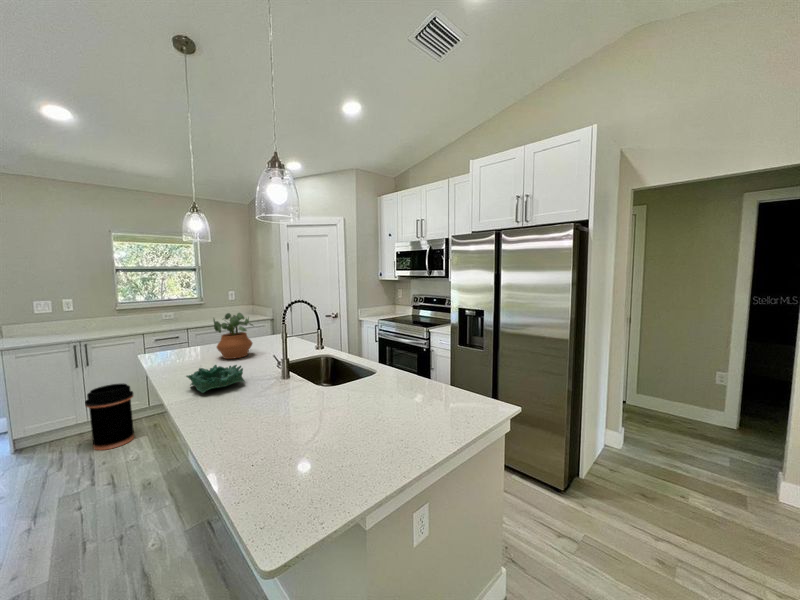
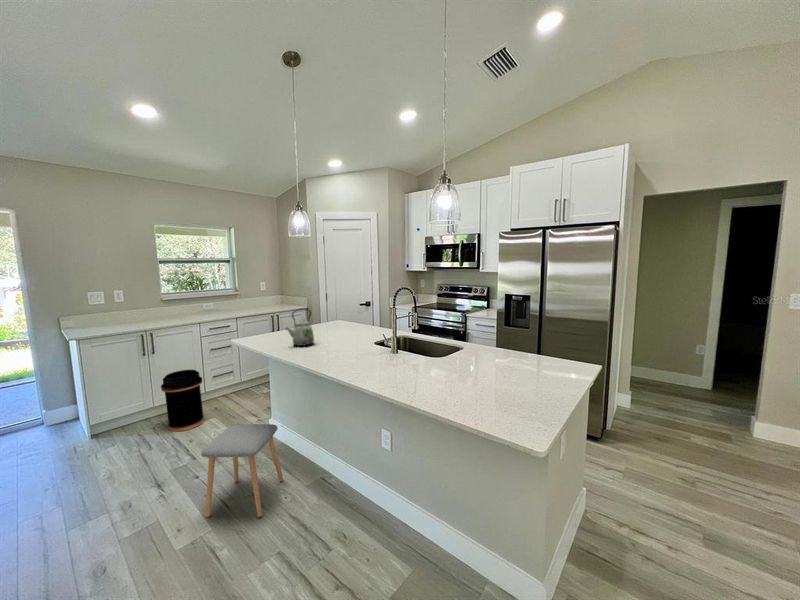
potted plant: present [213,313,253,359] -> none [315,298,347,338]
kettle: none [160,325,202,367] -> present [286,310,314,346]
decorative bowl: present [186,365,245,393] -> none [333,340,378,361]
stool: none [38,455,157,574] -> present [201,424,283,518]

